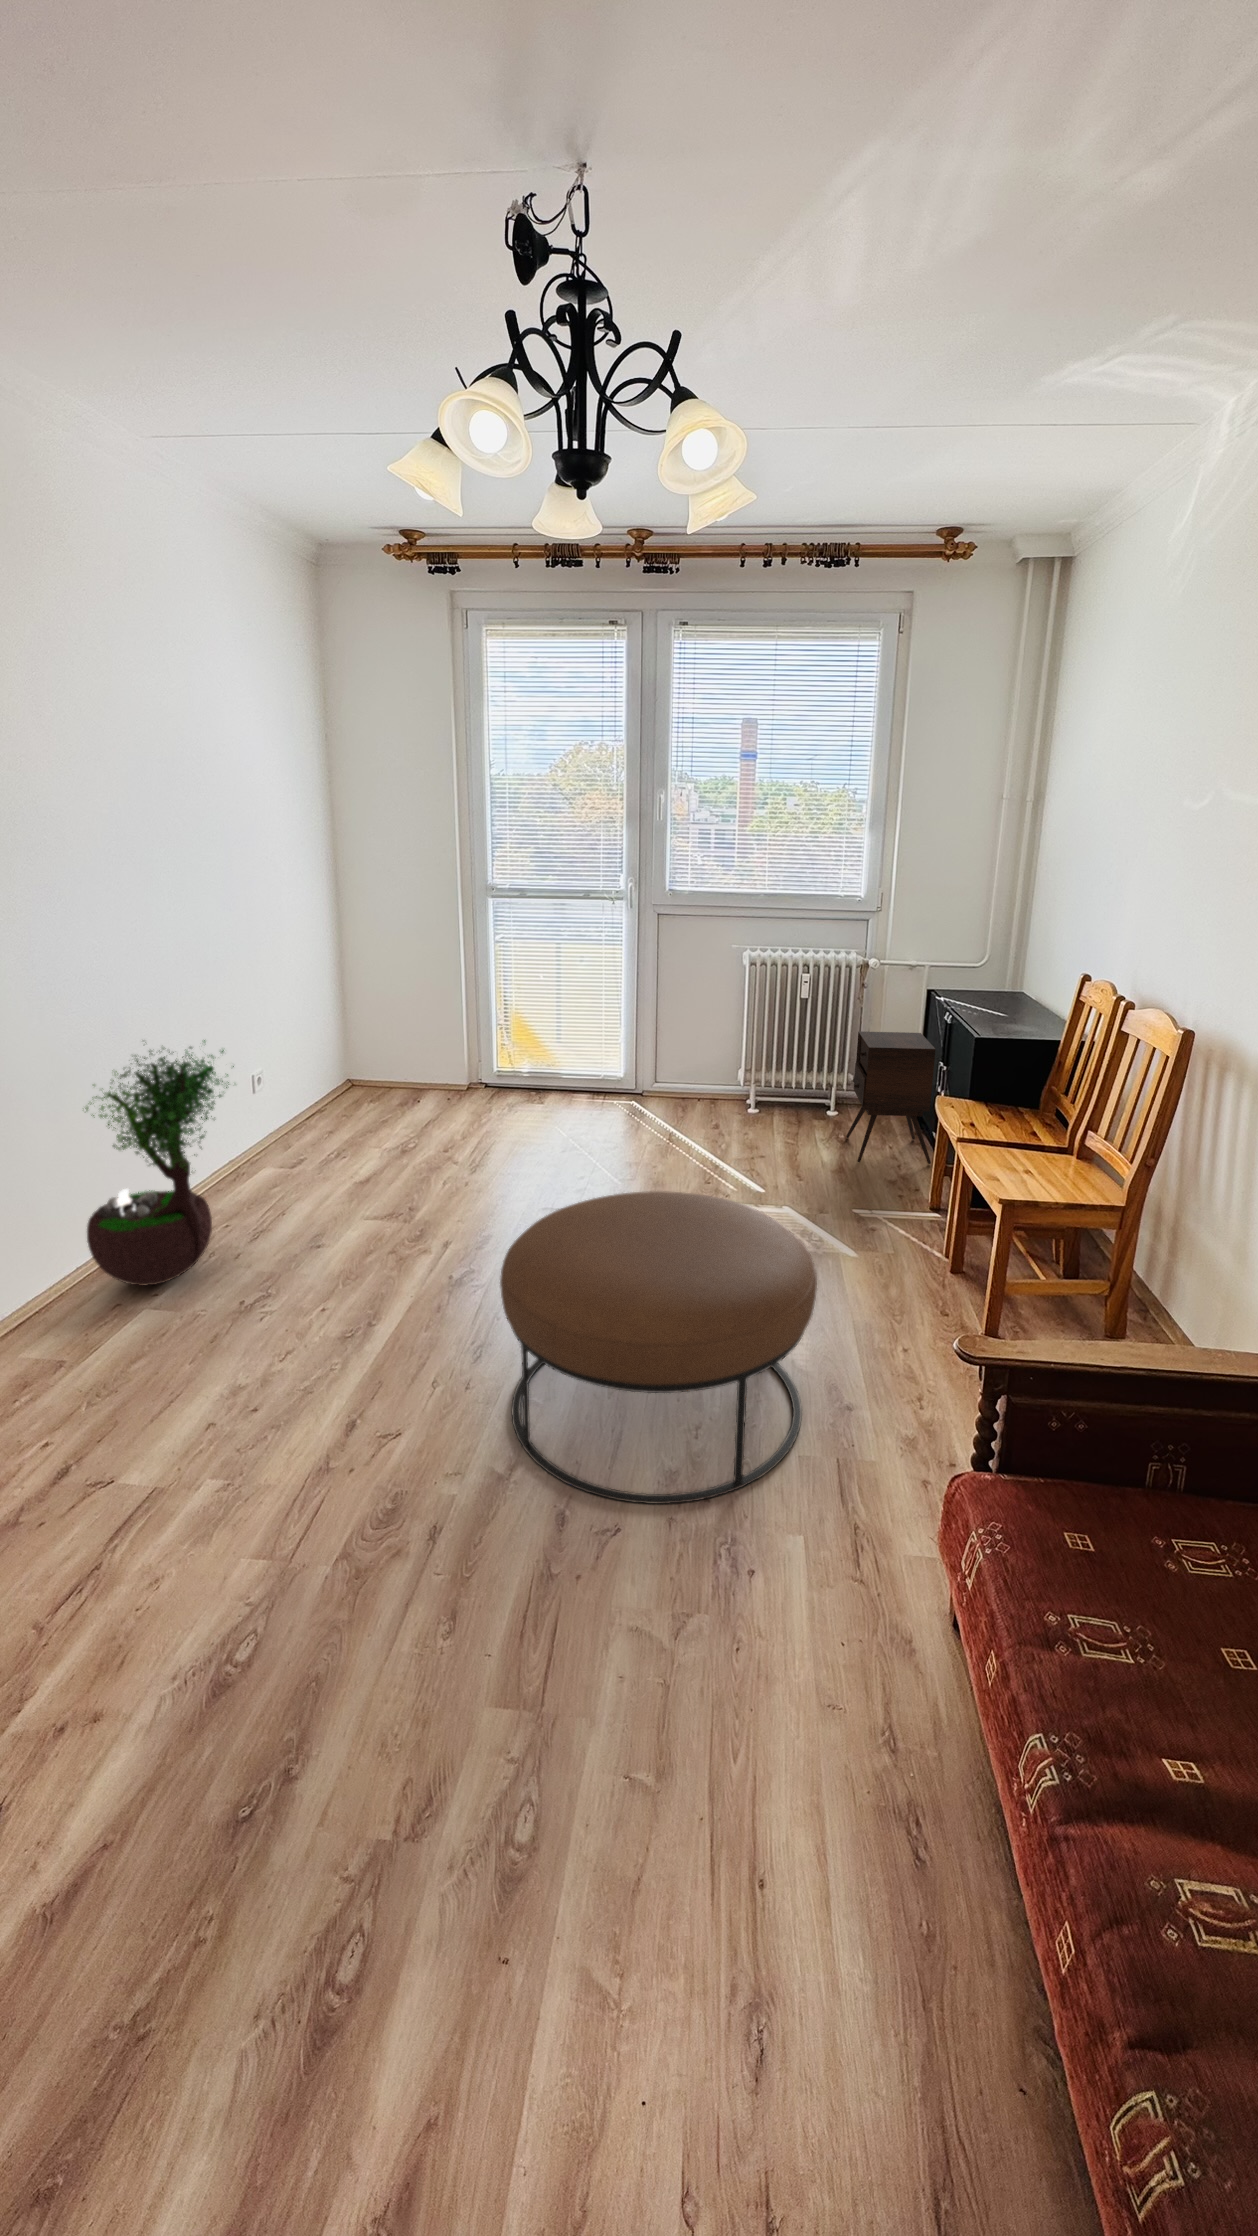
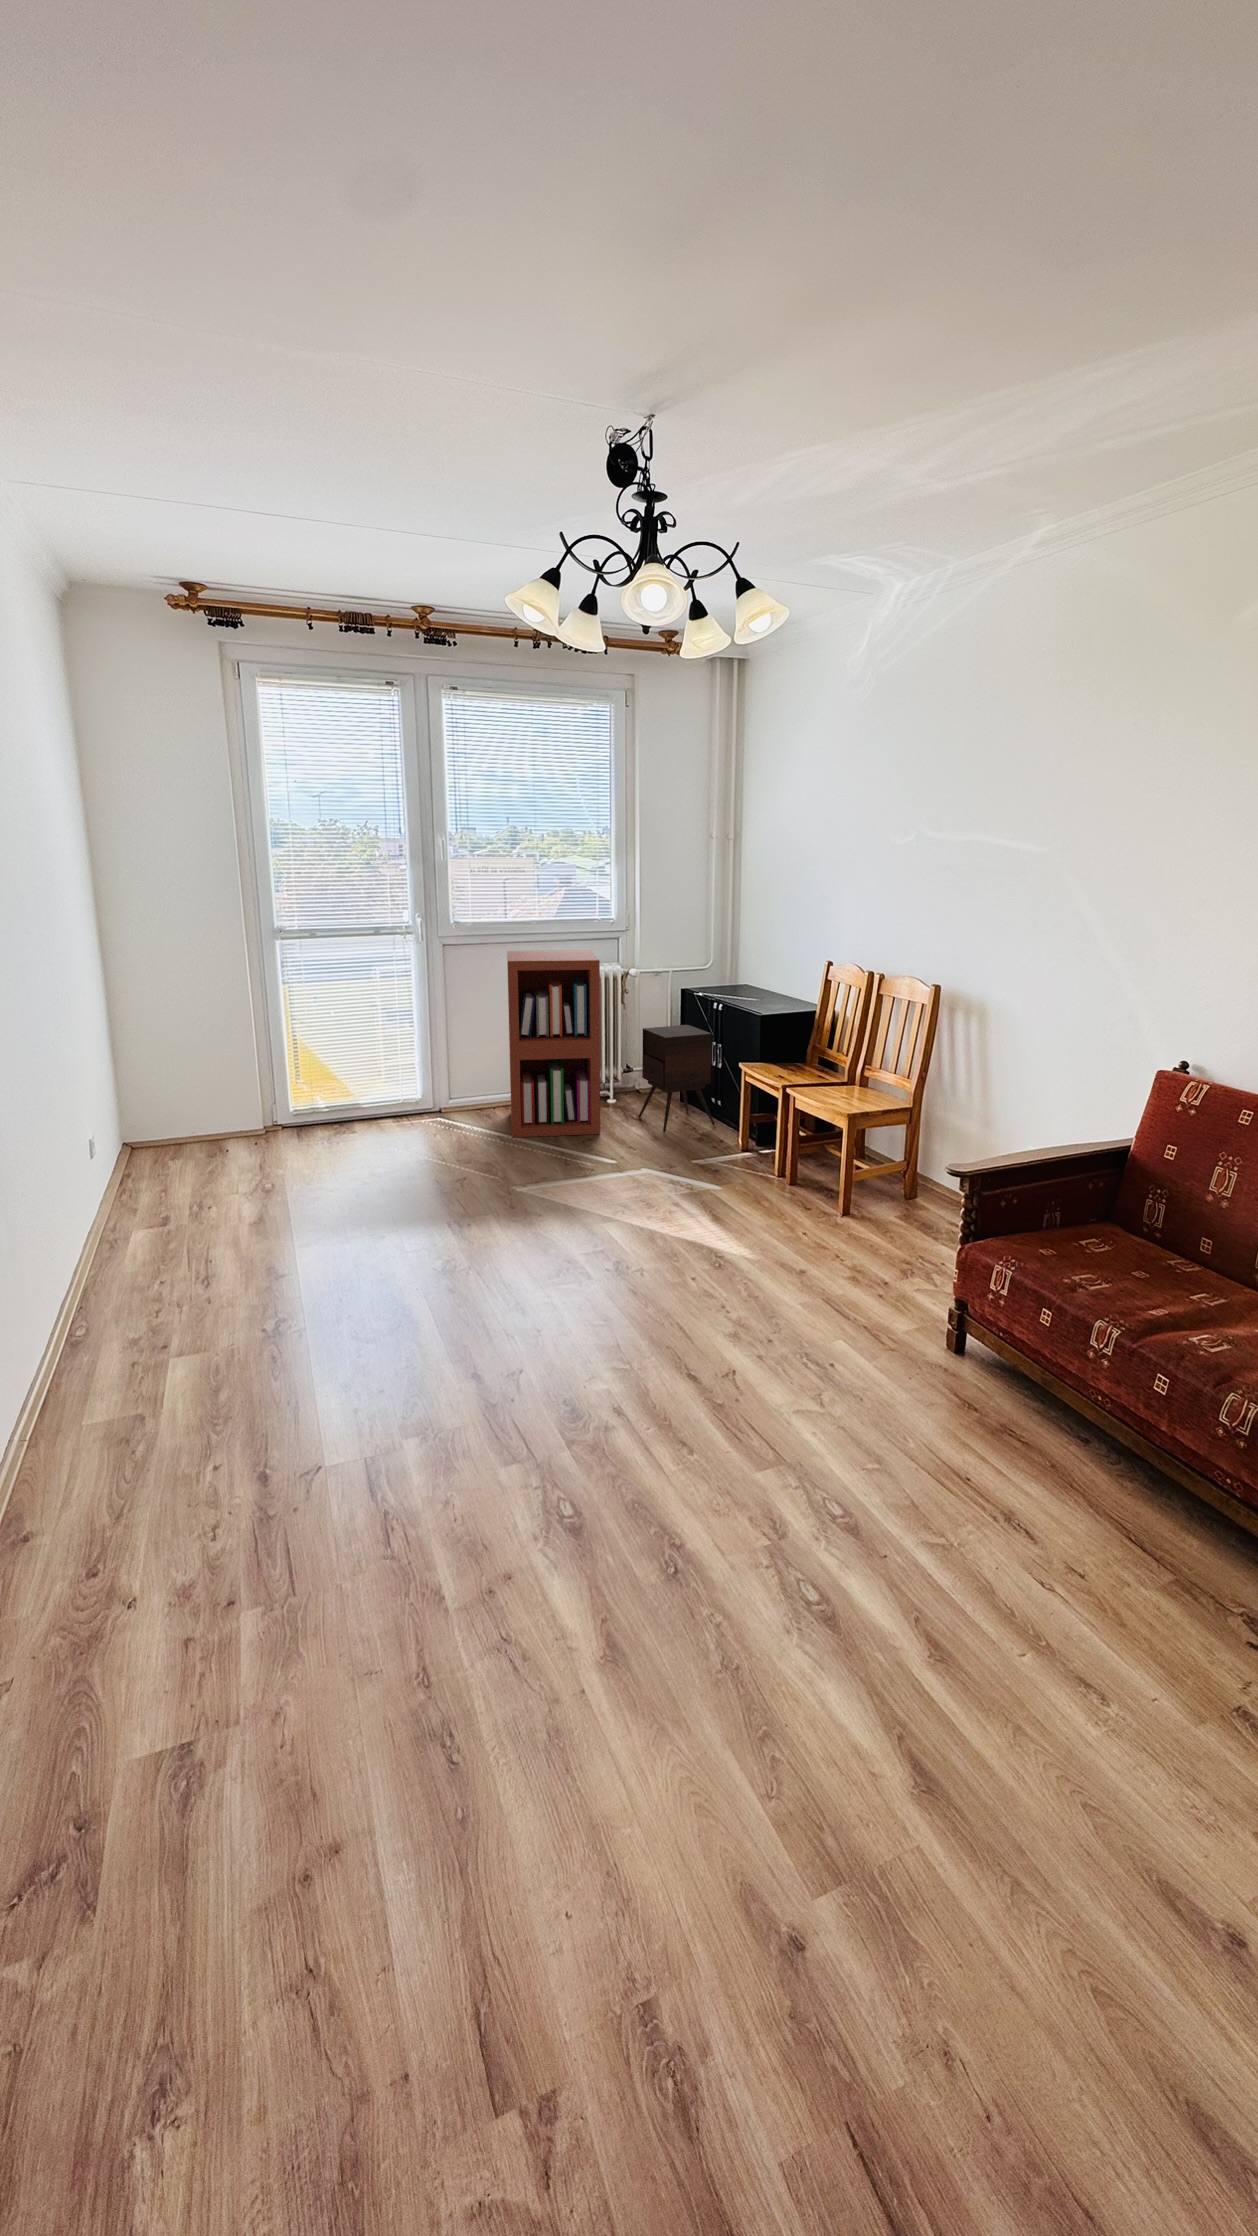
bookshelf: none [684,925,813,1151] -> present [507,950,600,1137]
potted tree: present [85,1040,234,1286] -> none [67,1078,230,1336]
ottoman: present [500,1191,817,1504] -> none [562,1143,802,1357]

